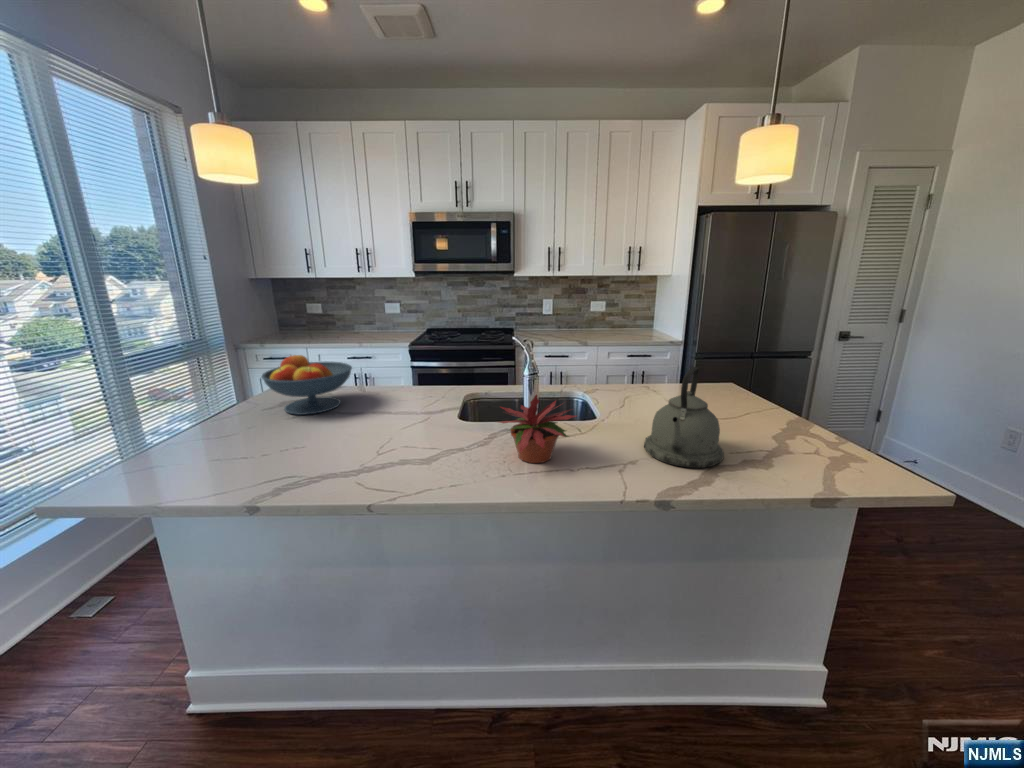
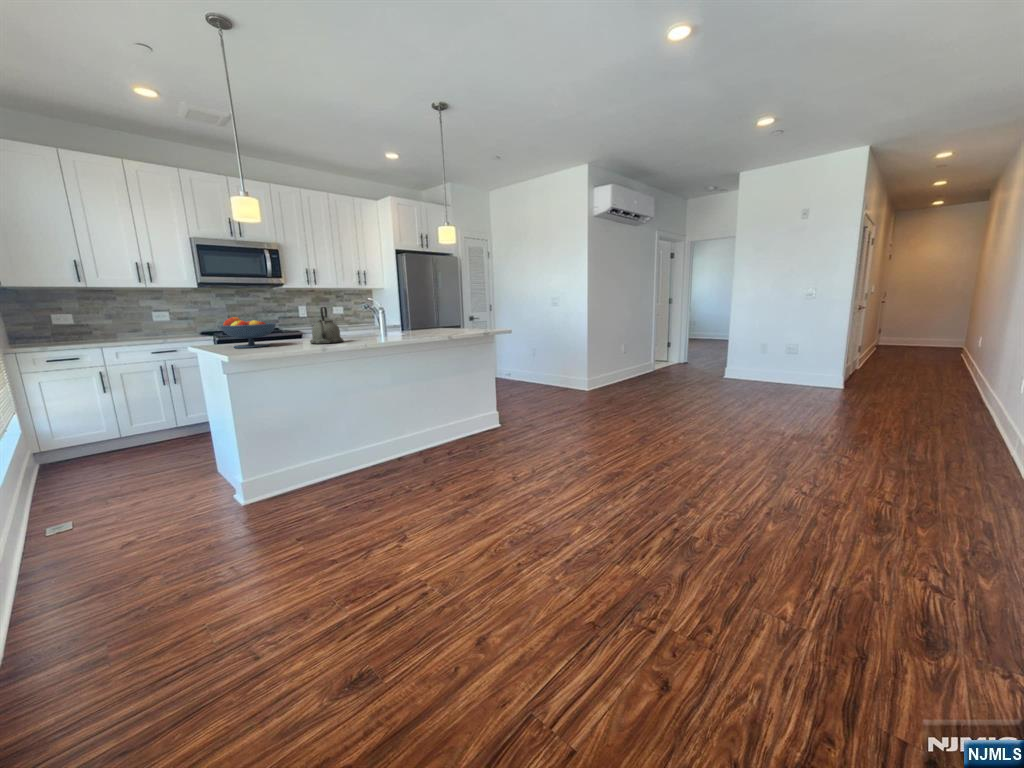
kettle: present [644,367,724,468] -> present [310,307,343,344]
potted plant: present [500,395,576,463] -> none [381,311,417,340]

